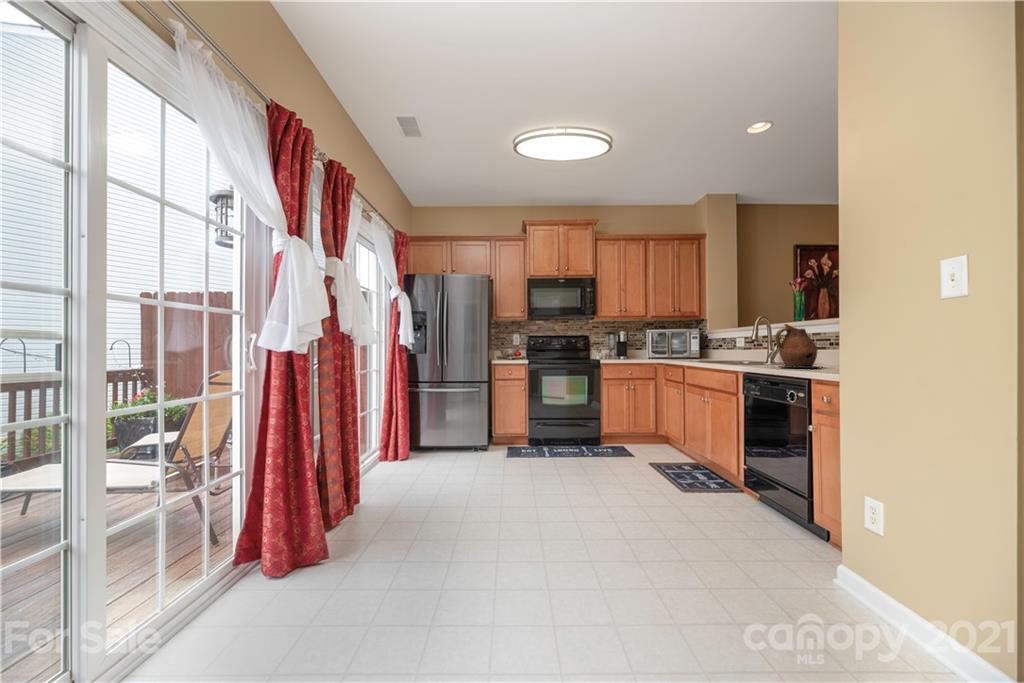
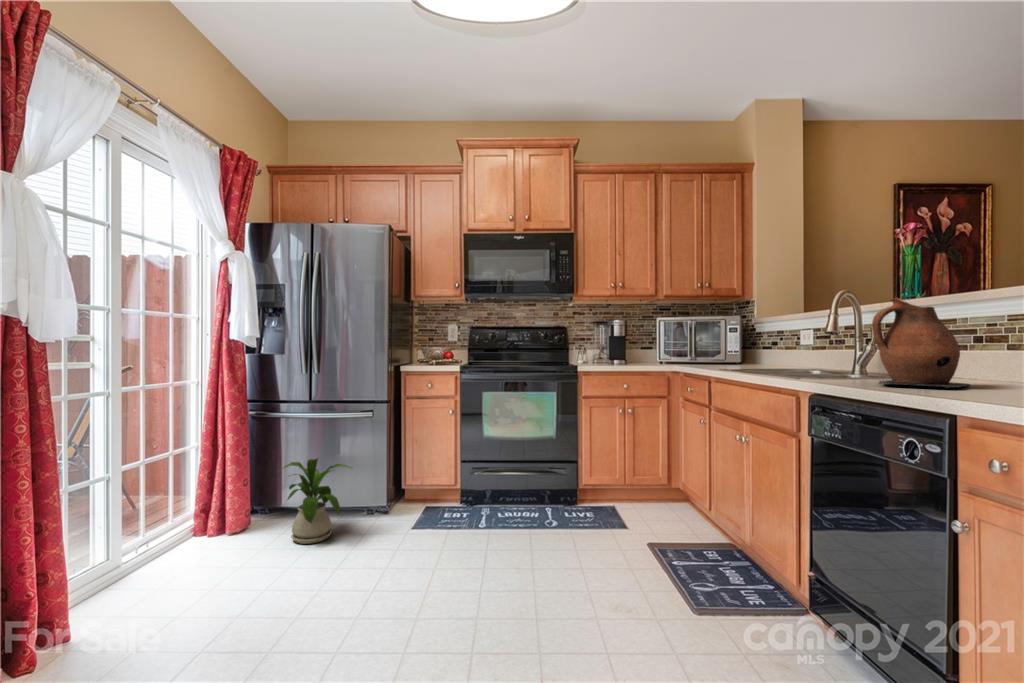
house plant: none [428,414,474,465] -> present [283,458,351,544]

